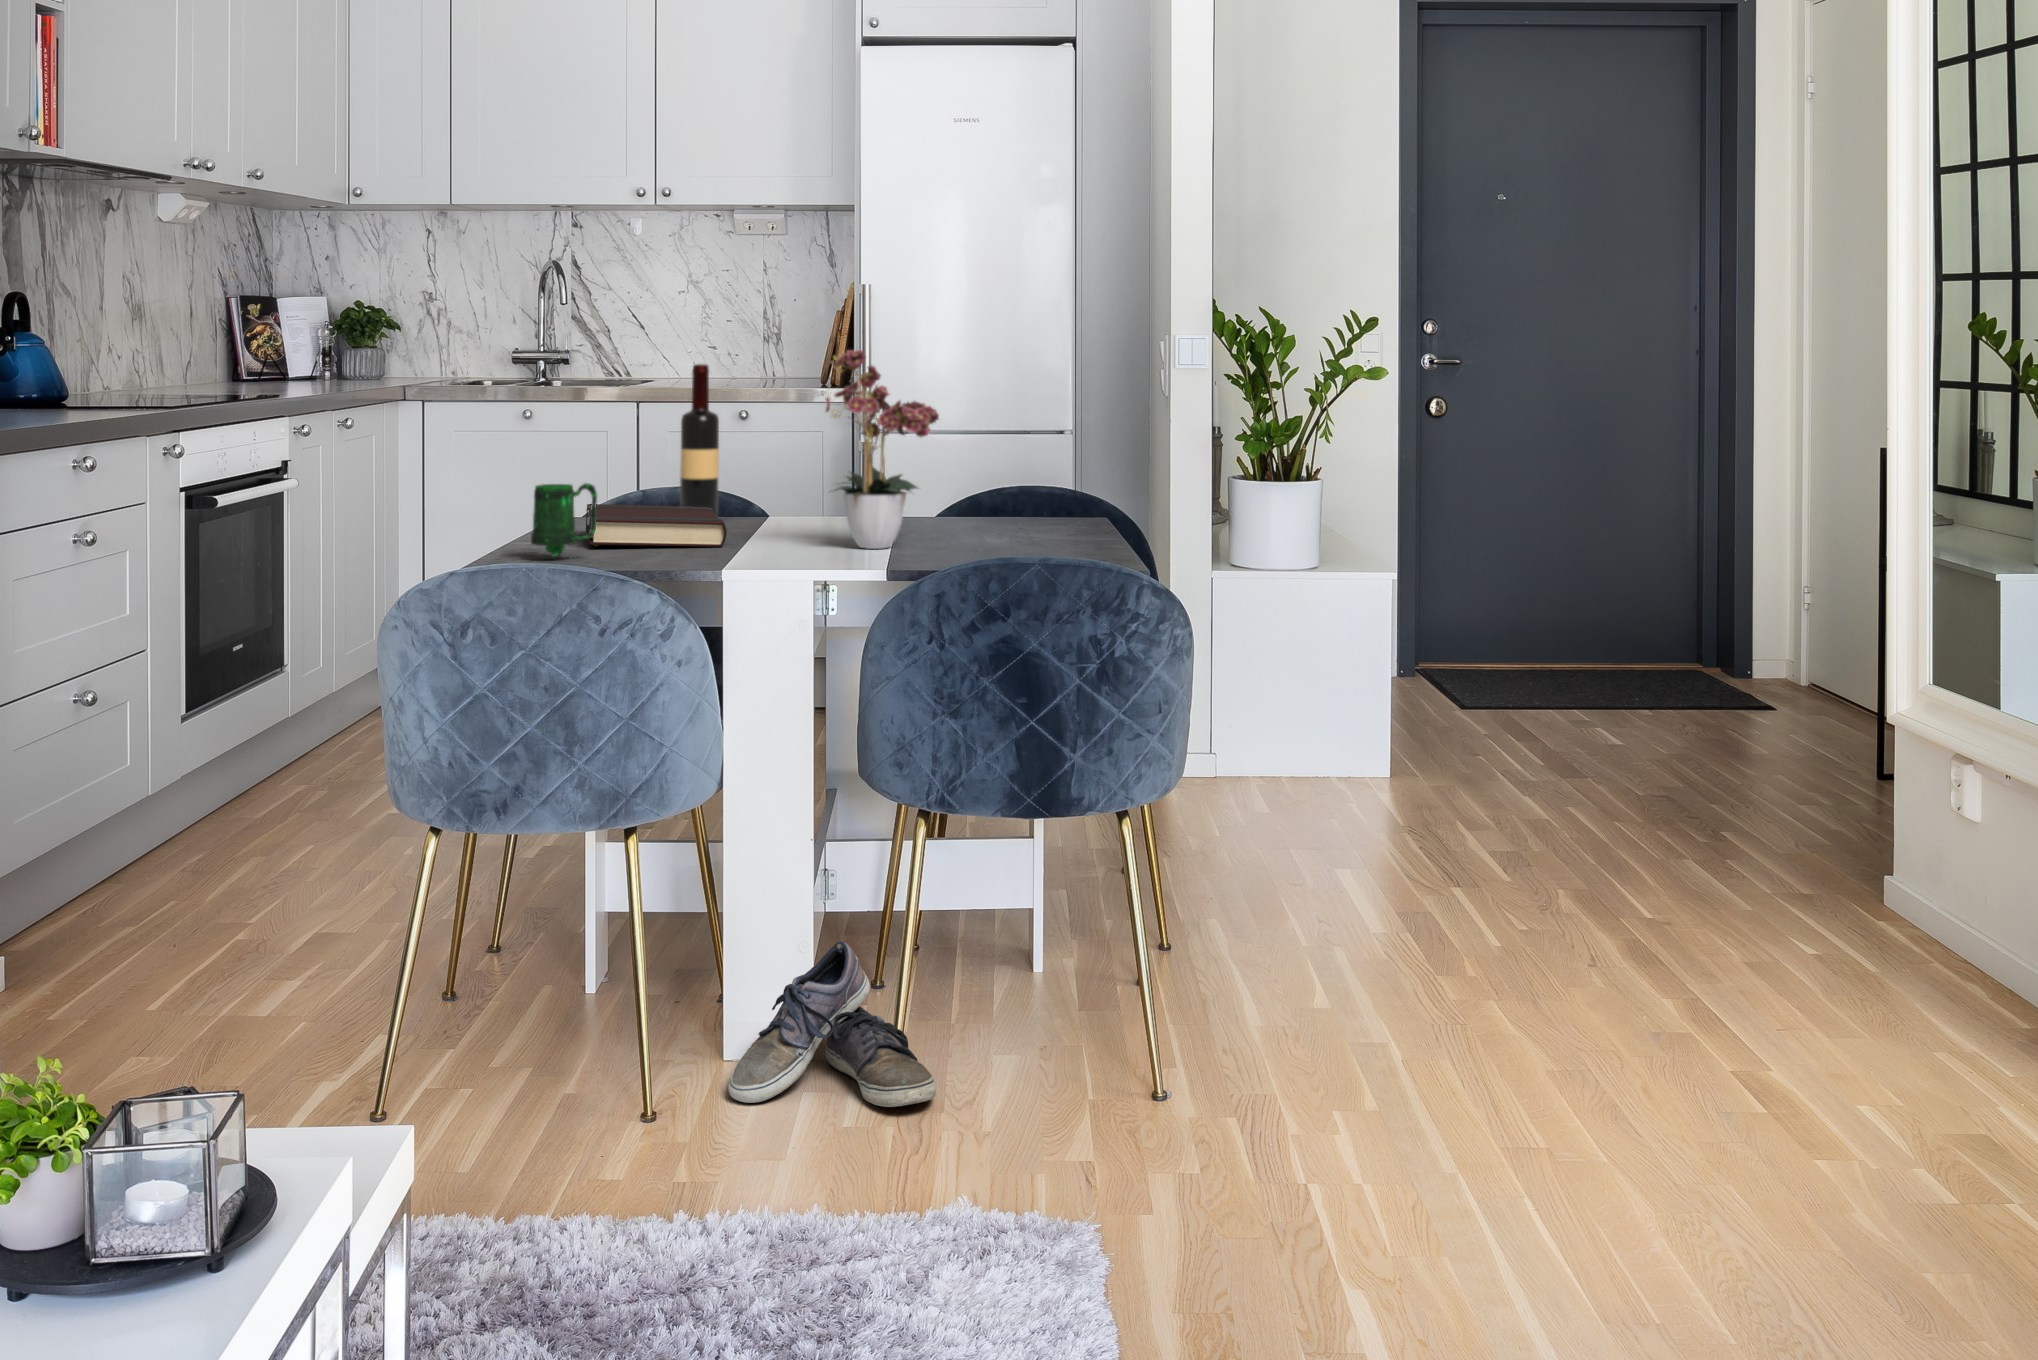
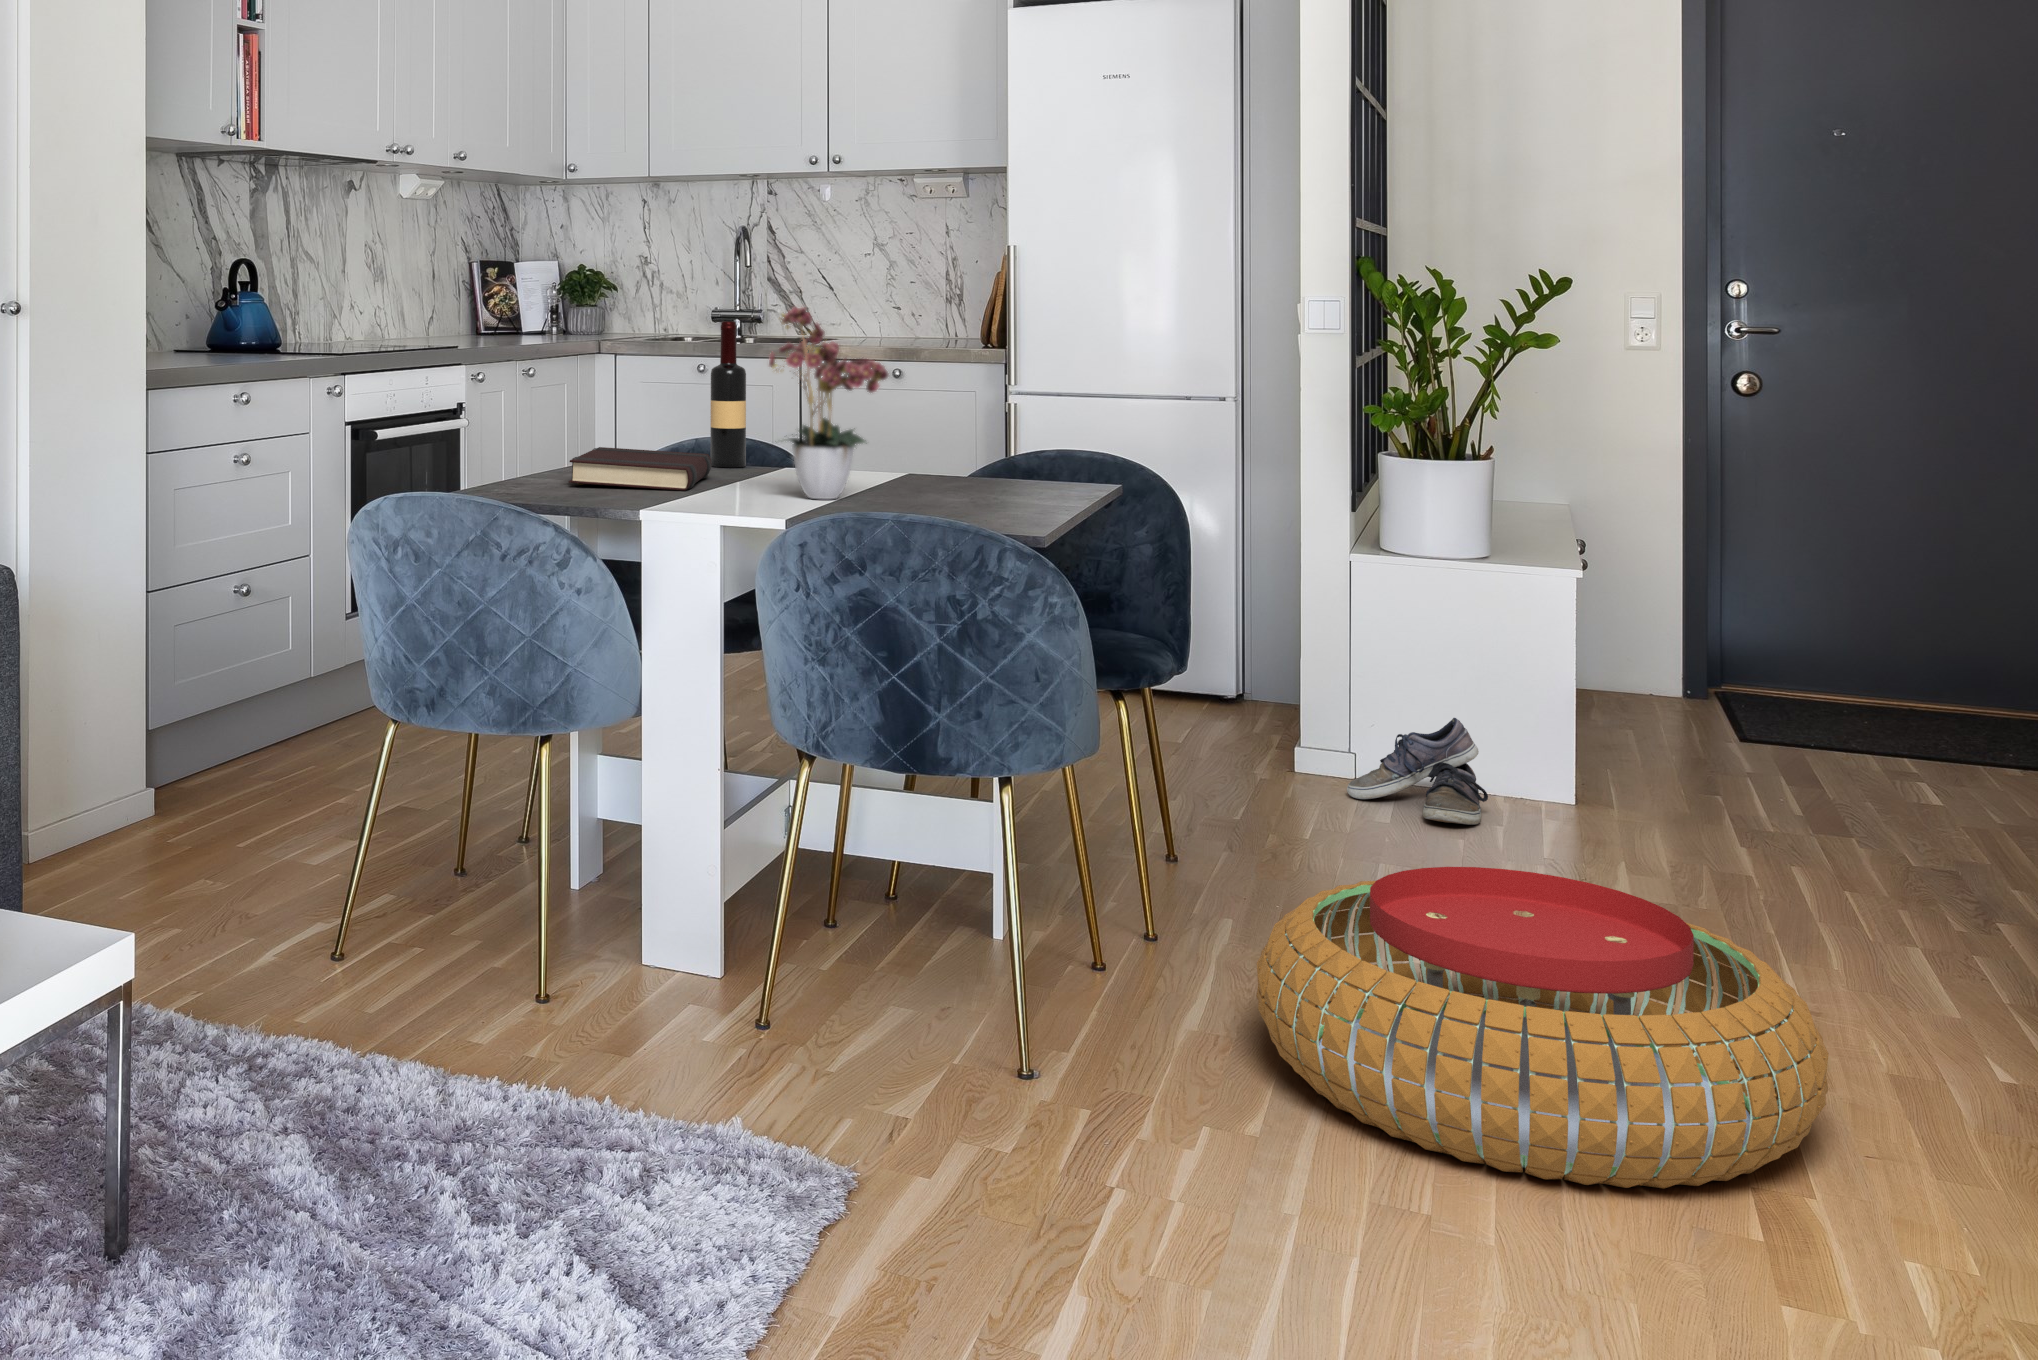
mug: present [531,483,597,556] -> none [498,426,554,495]
pouf: none [1328,846,1784,1108] -> present [1257,867,1828,1188]
shoe: present [728,941,936,1107] -> present [1347,718,1488,825]

